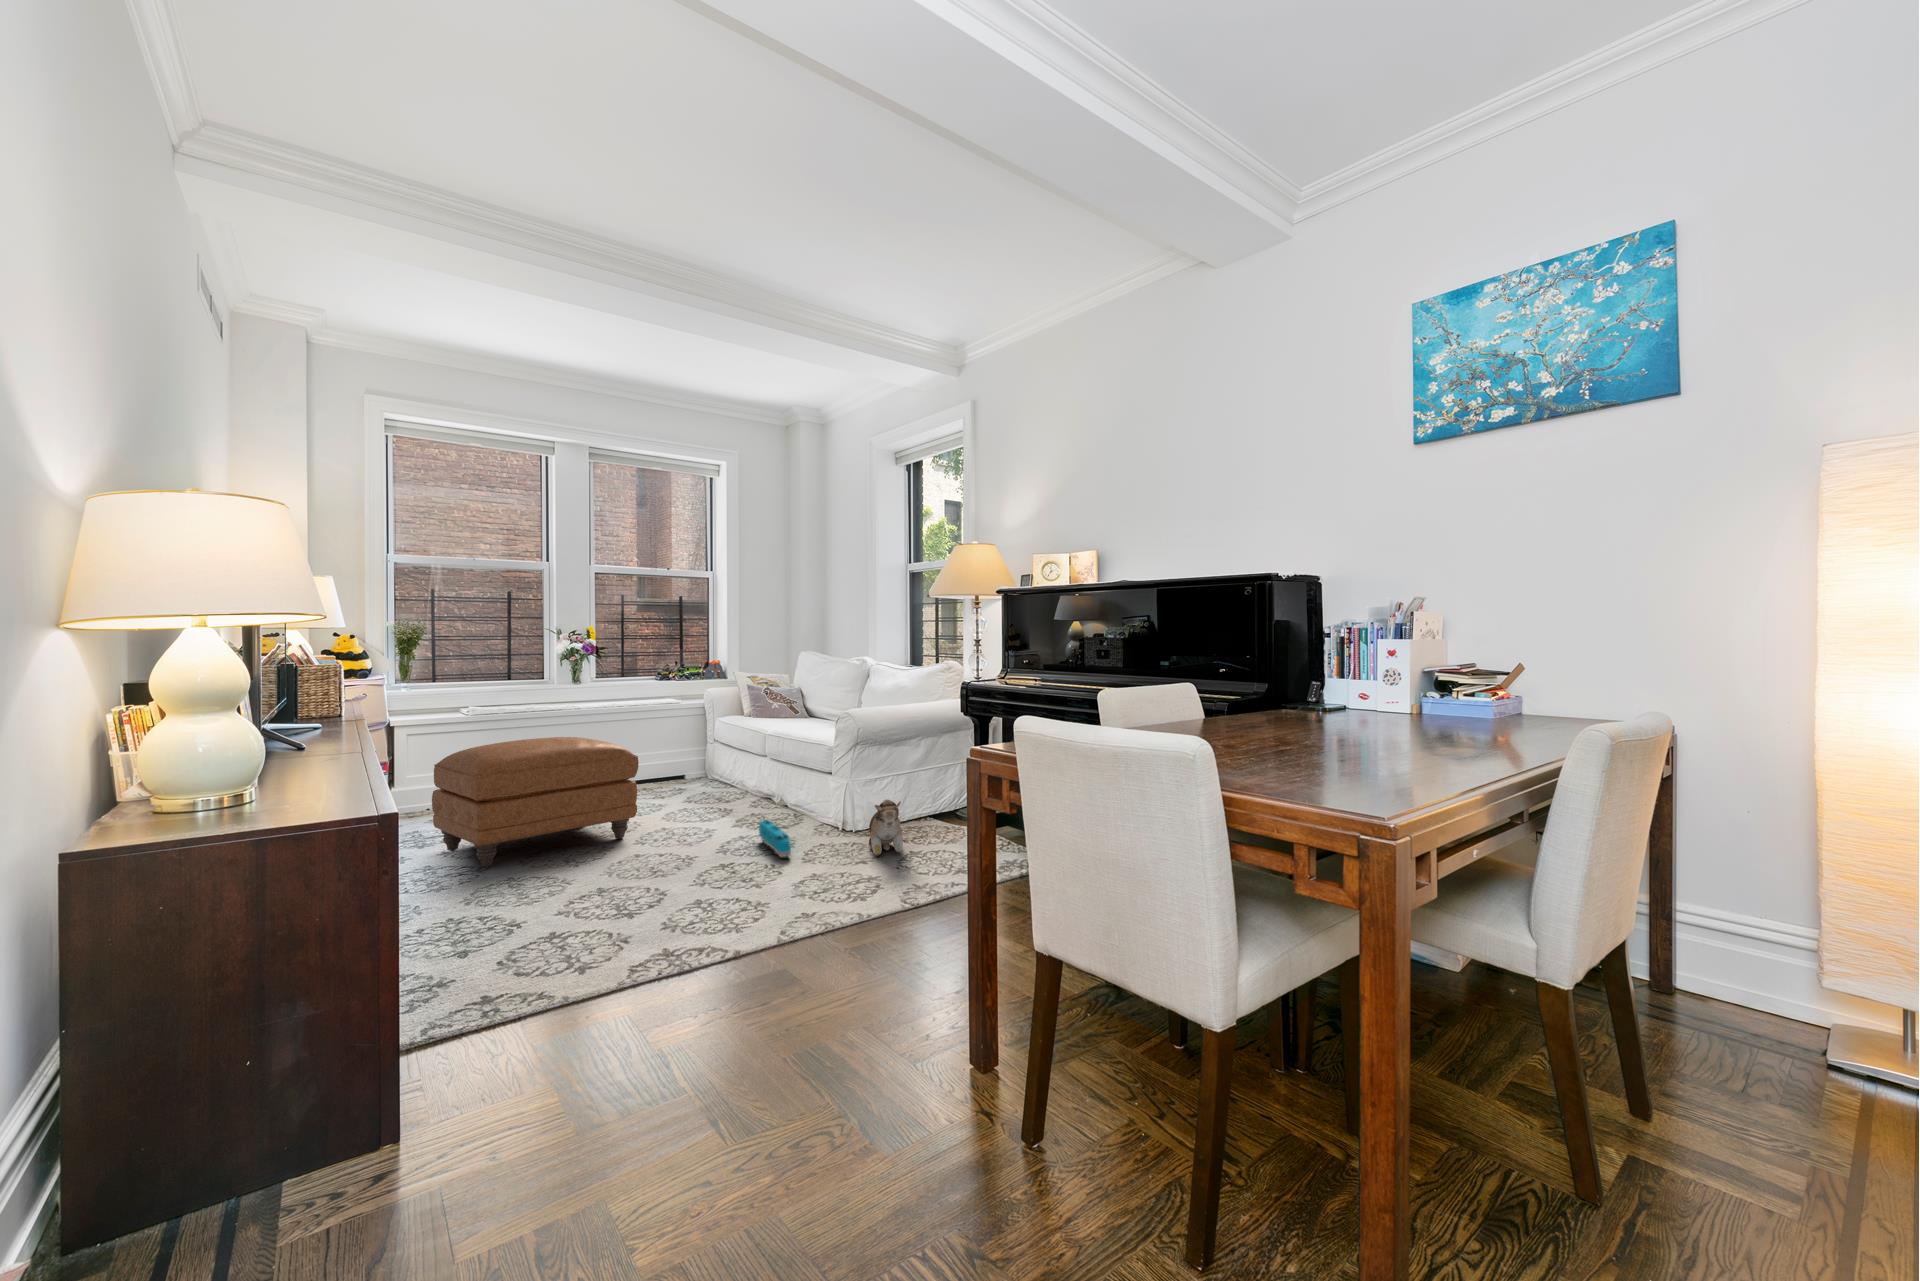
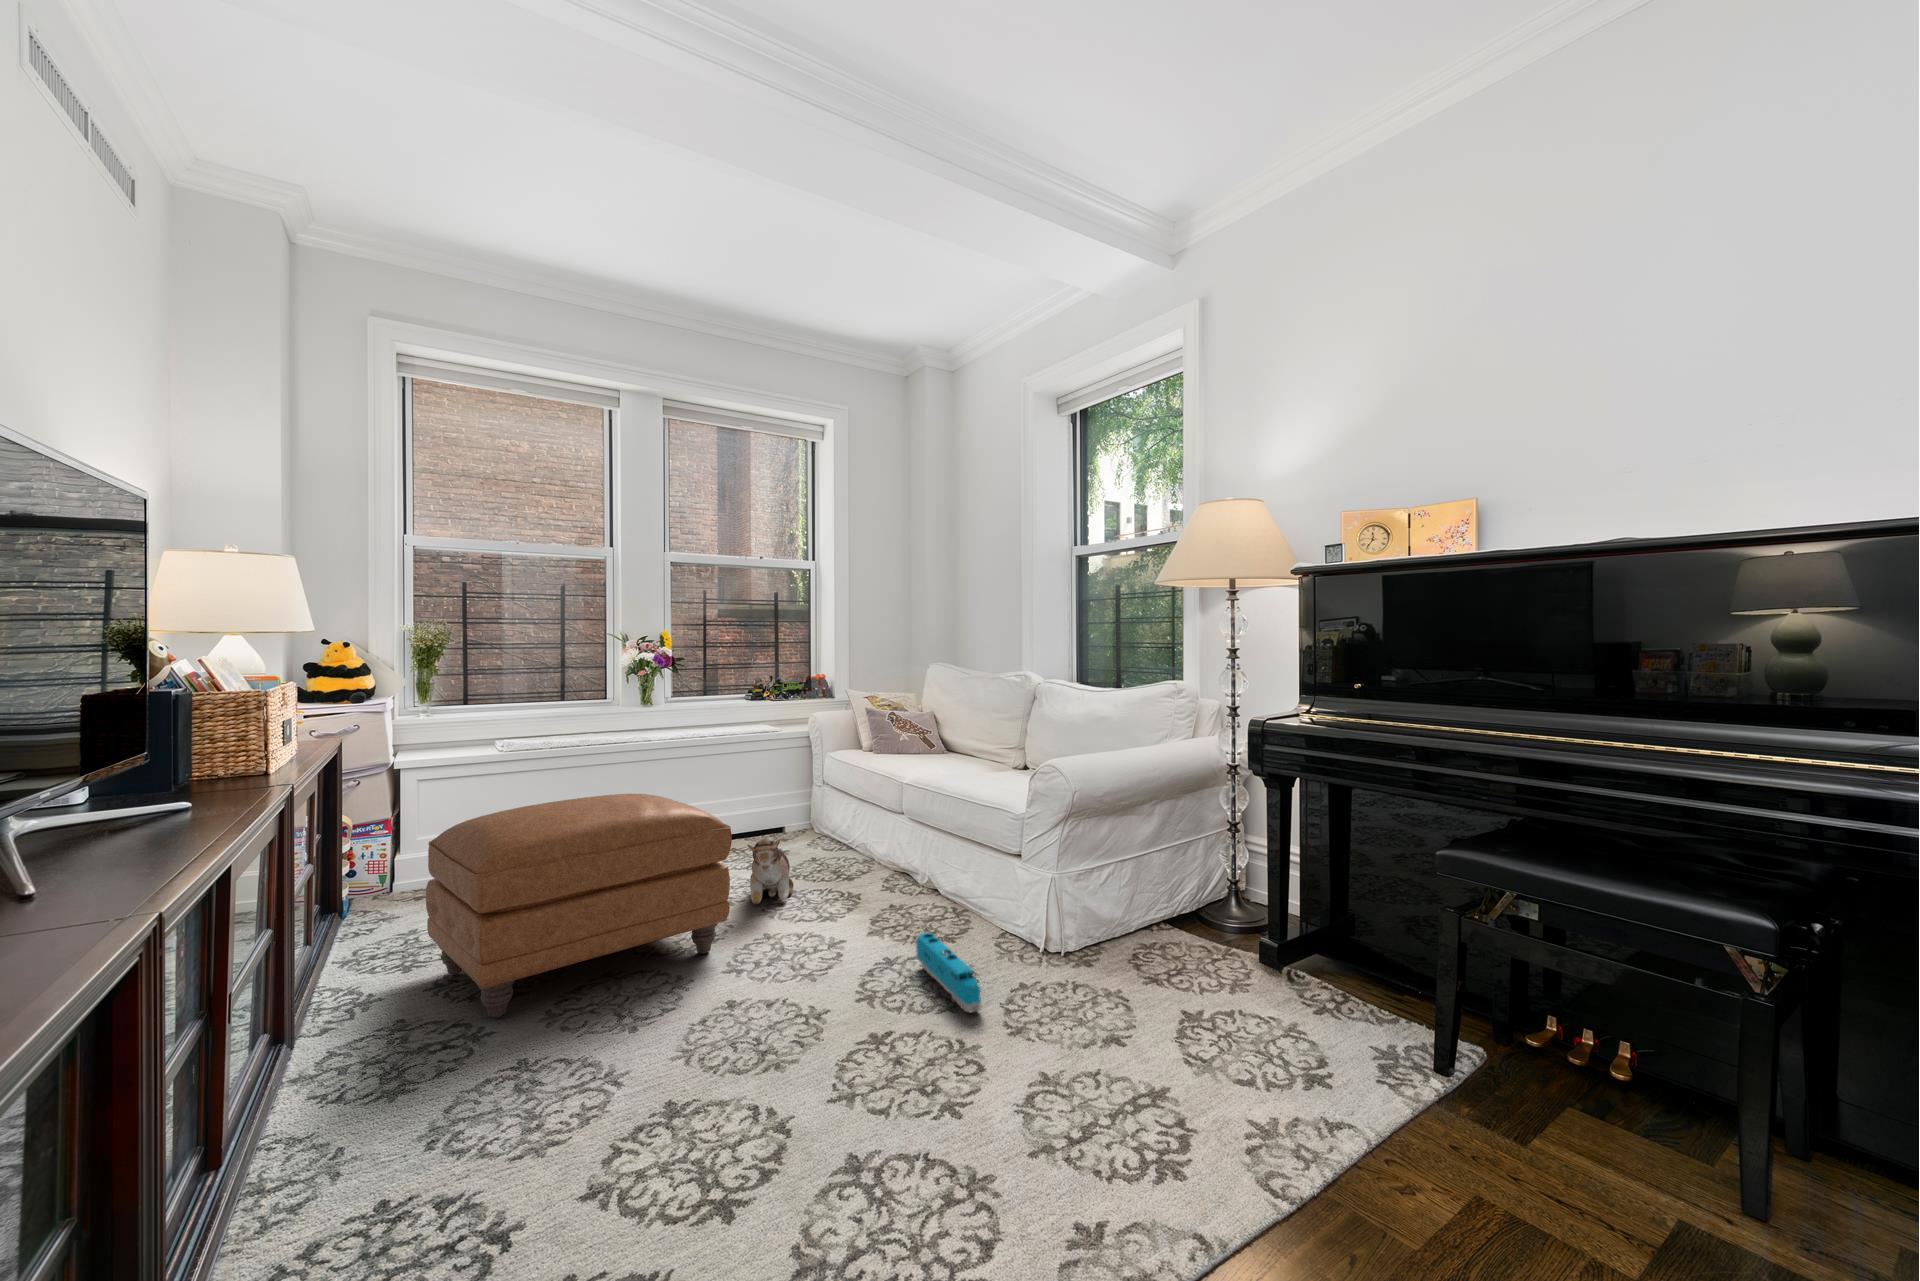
plush toy: present [869,799,903,855] -> present [748,837,793,904]

